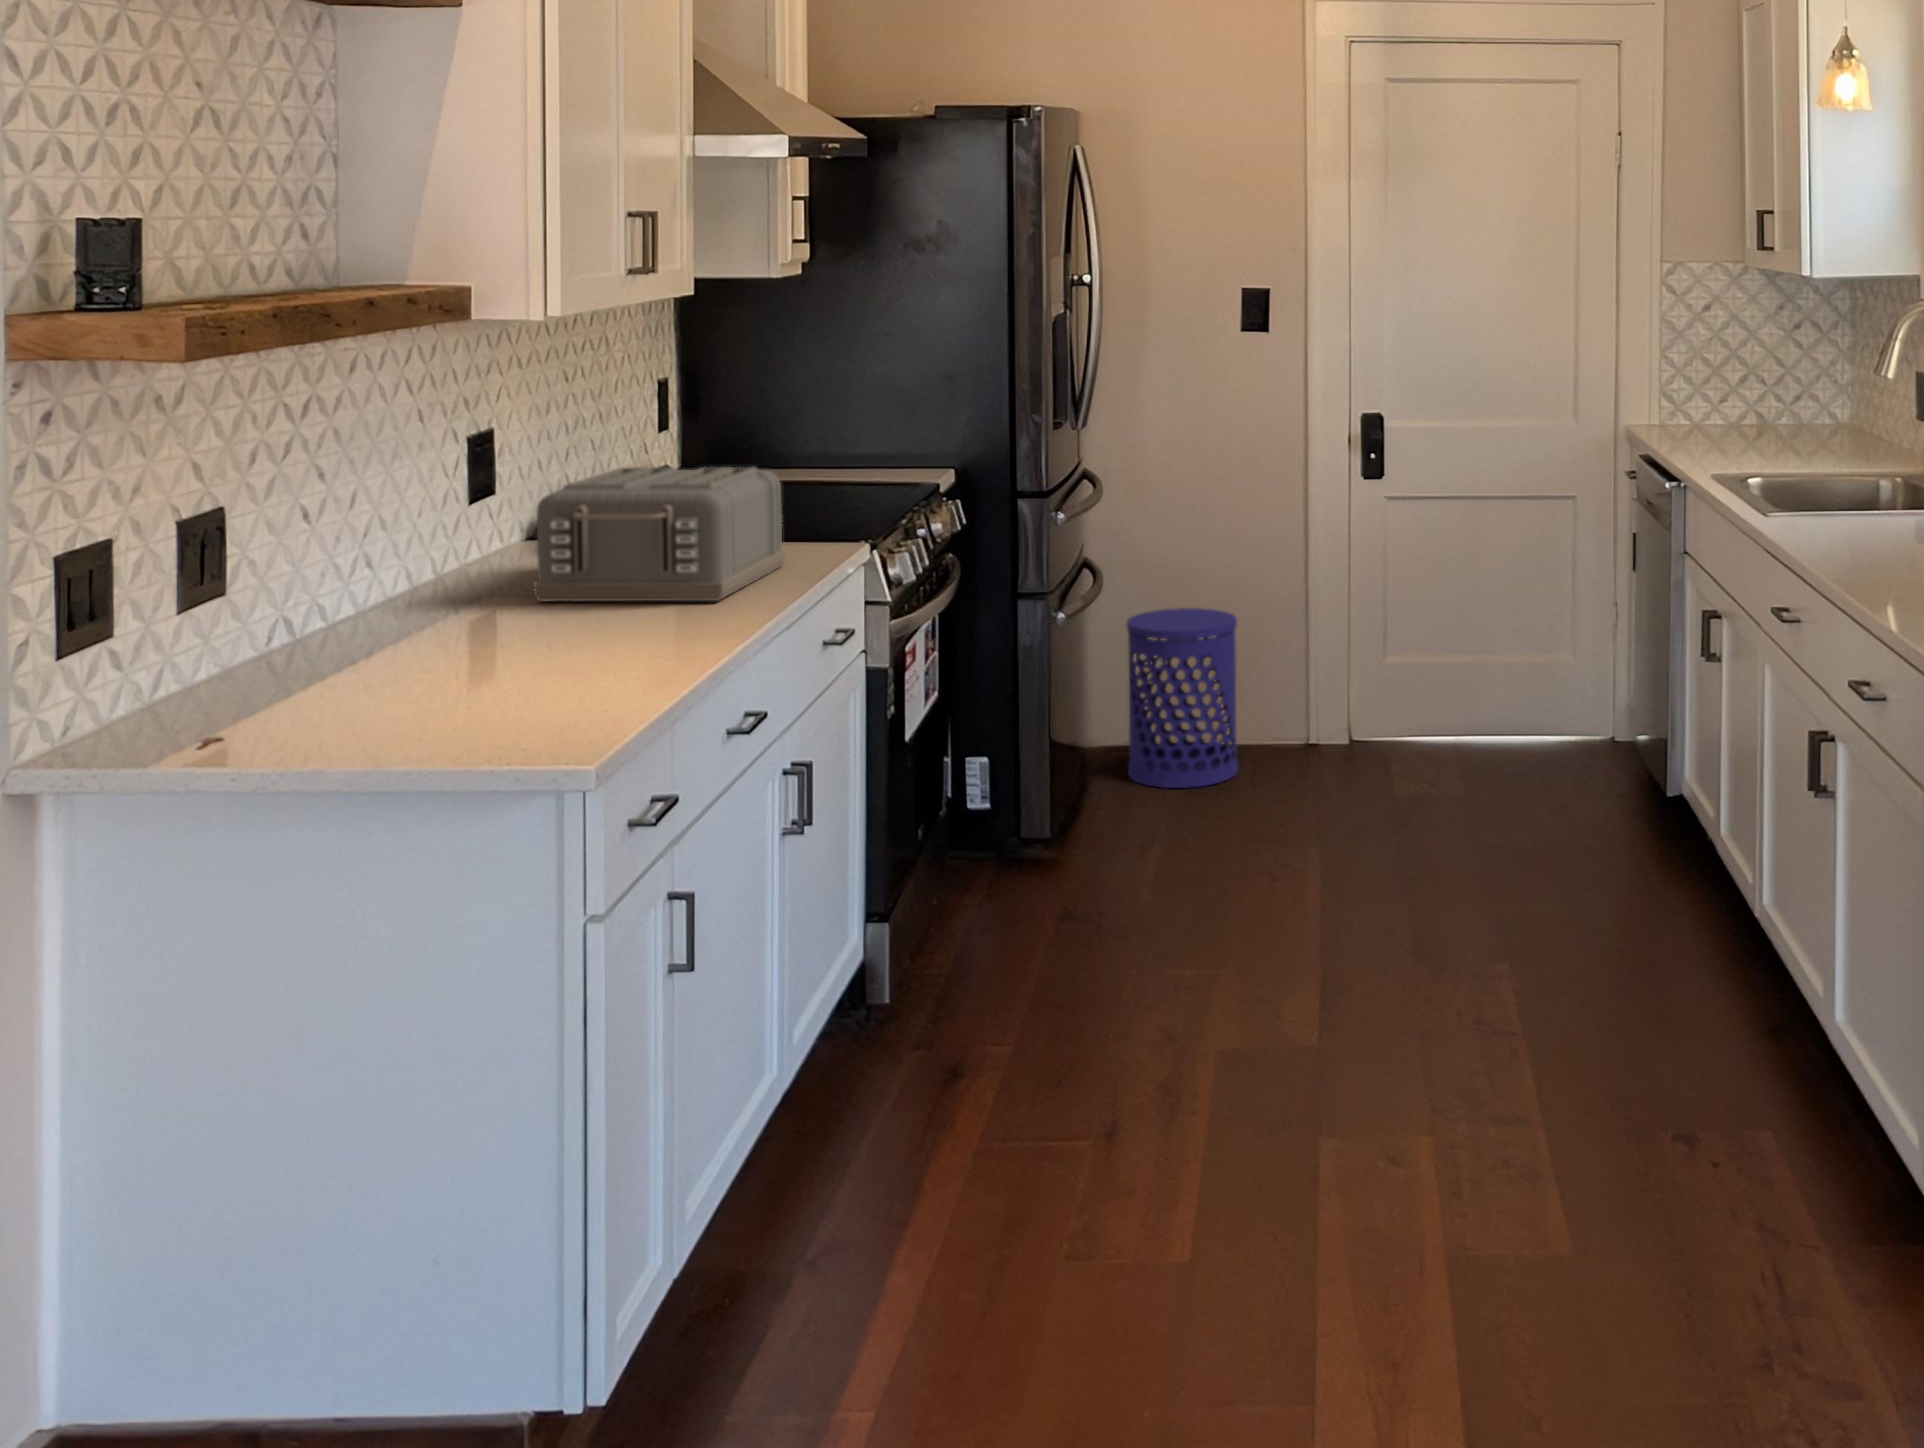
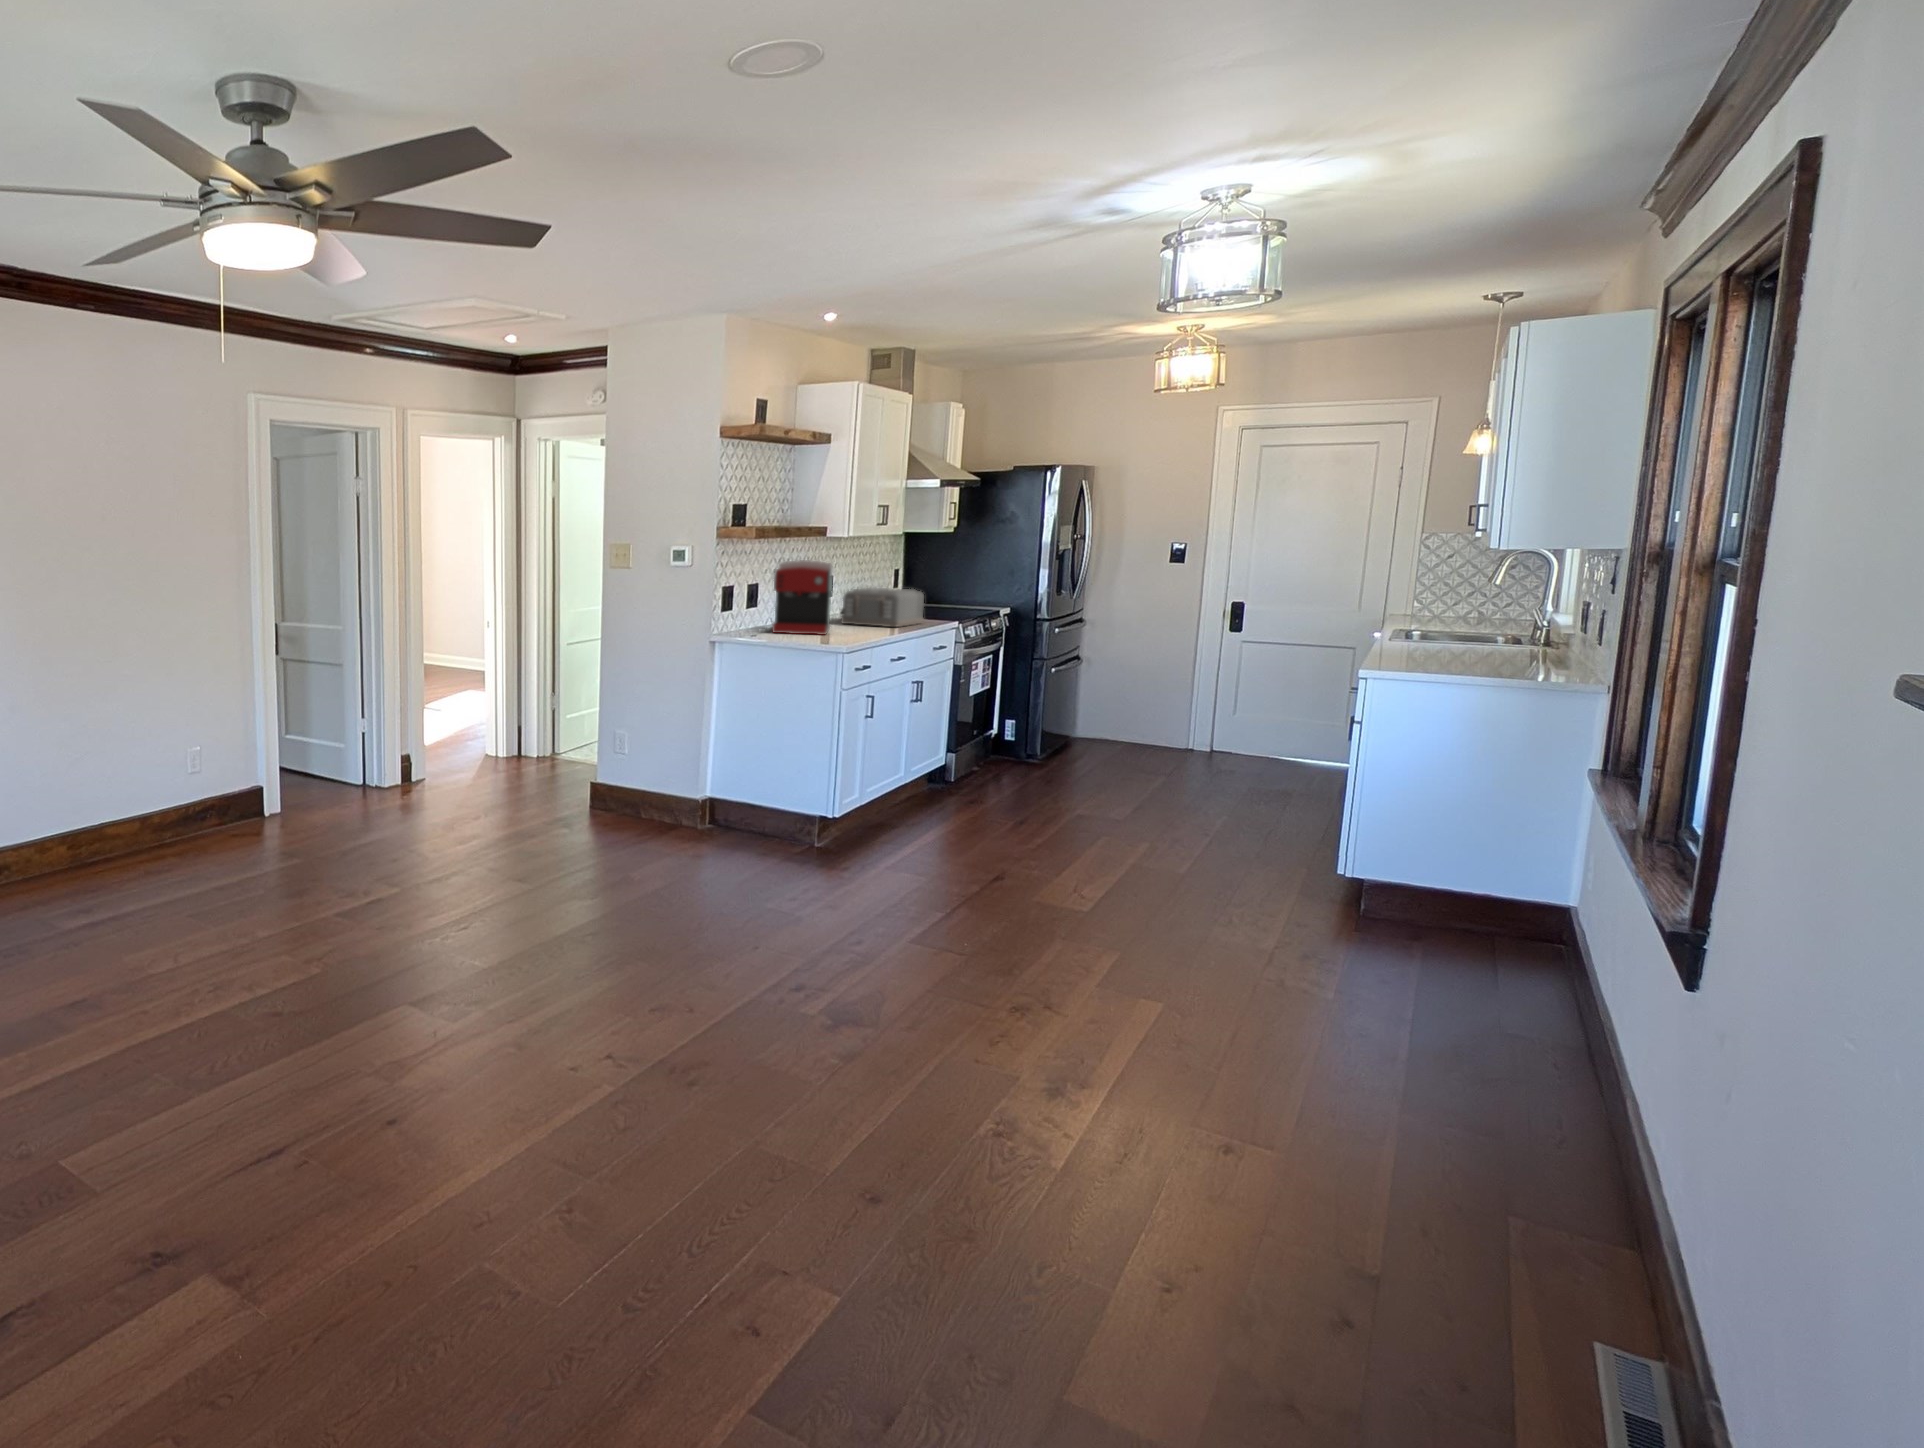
coffee maker: none [274,413,504,708] -> present [772,560,833,635]
waste bin: present [1127,608,1238,788] -> none [1089,682,1151,756]

